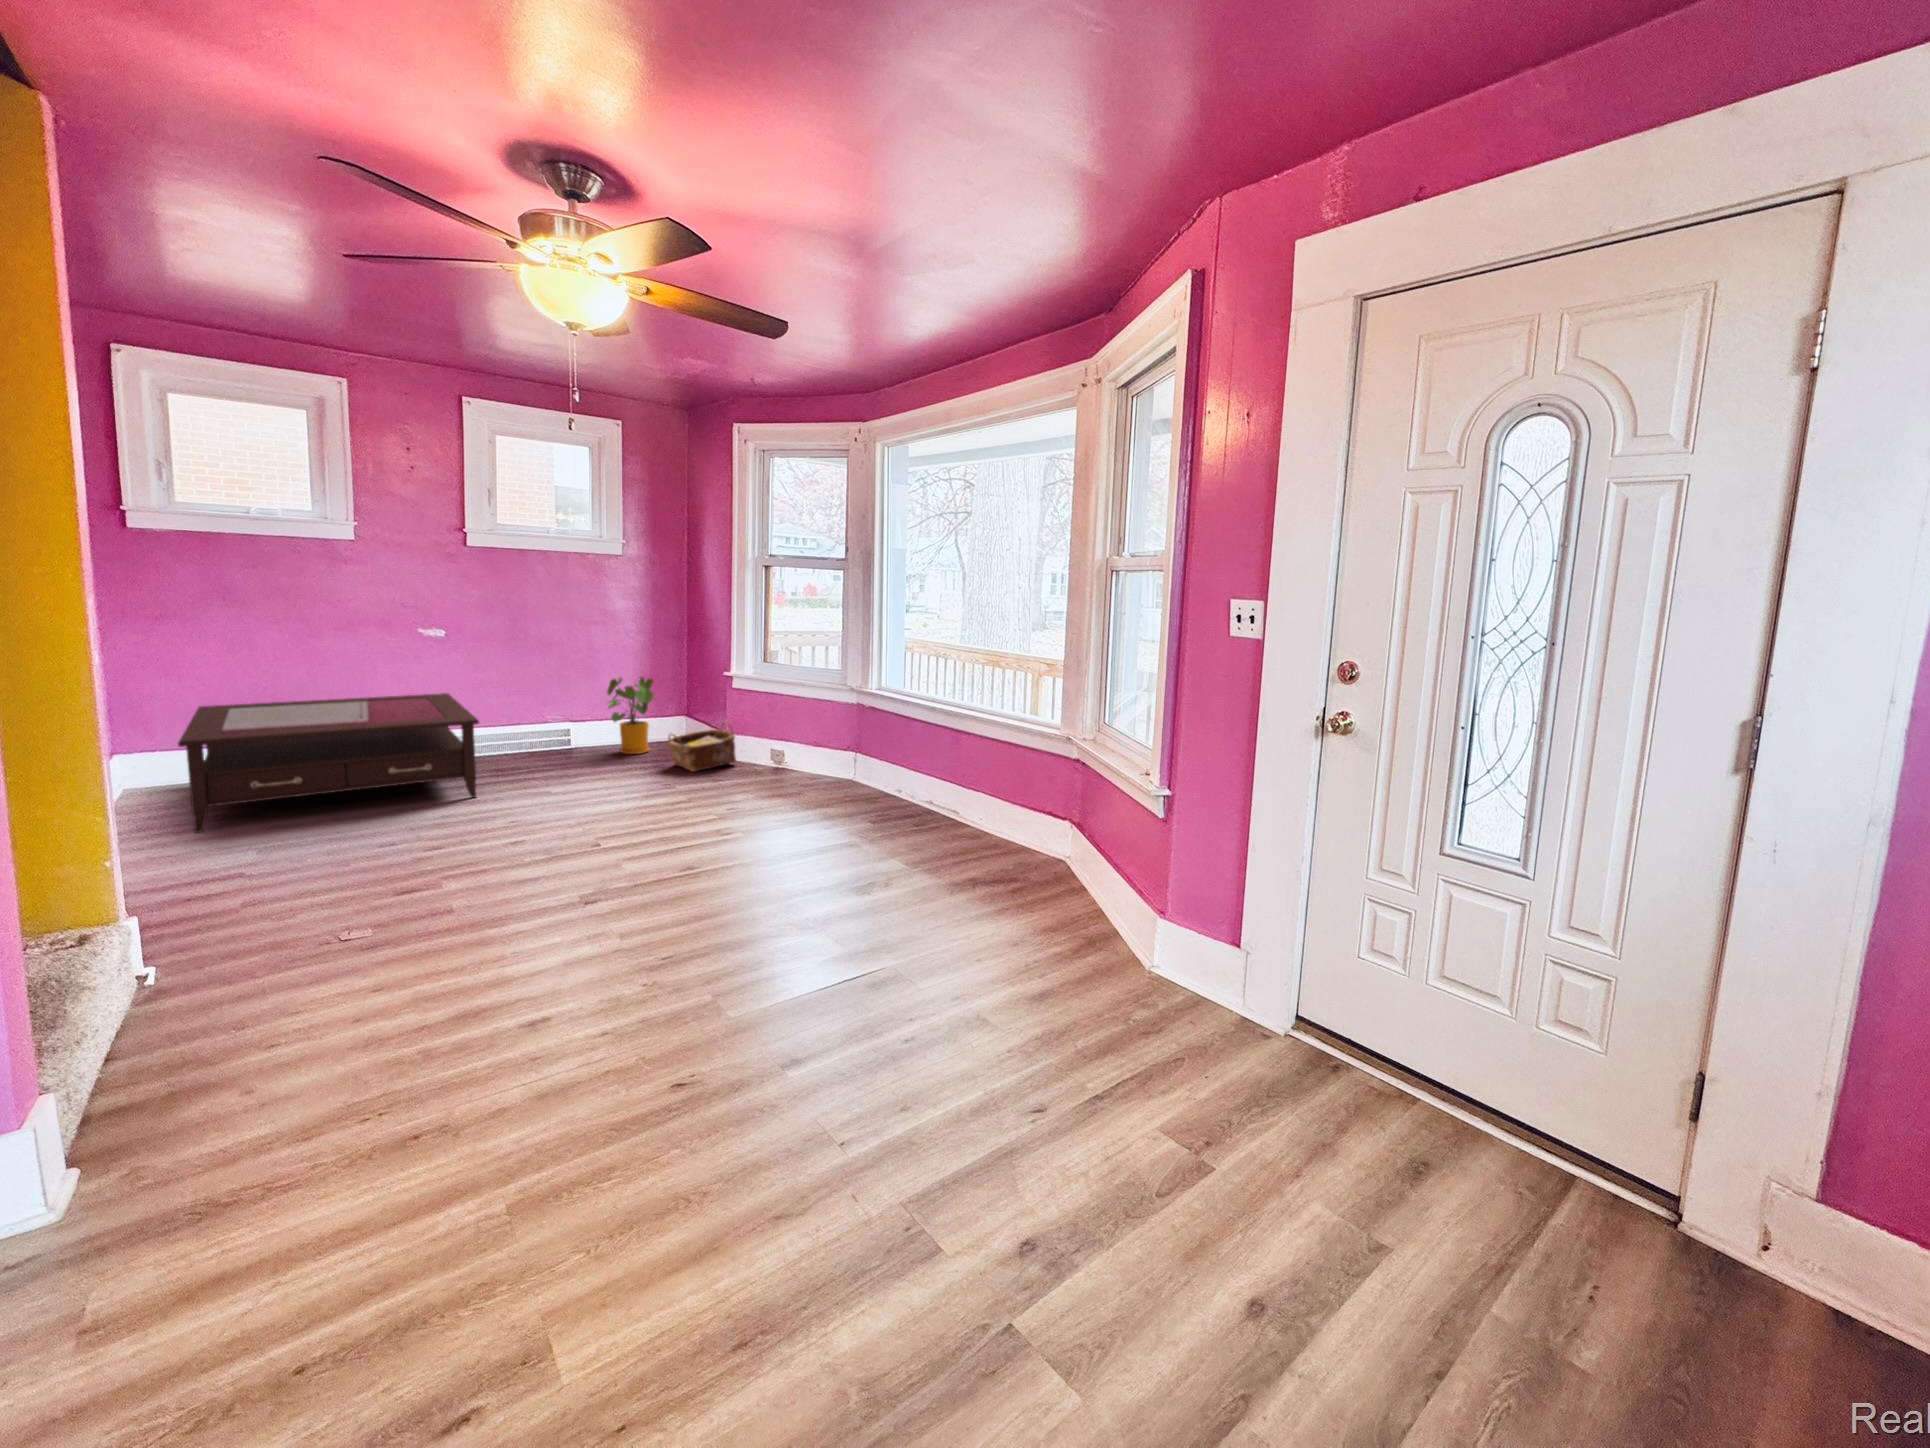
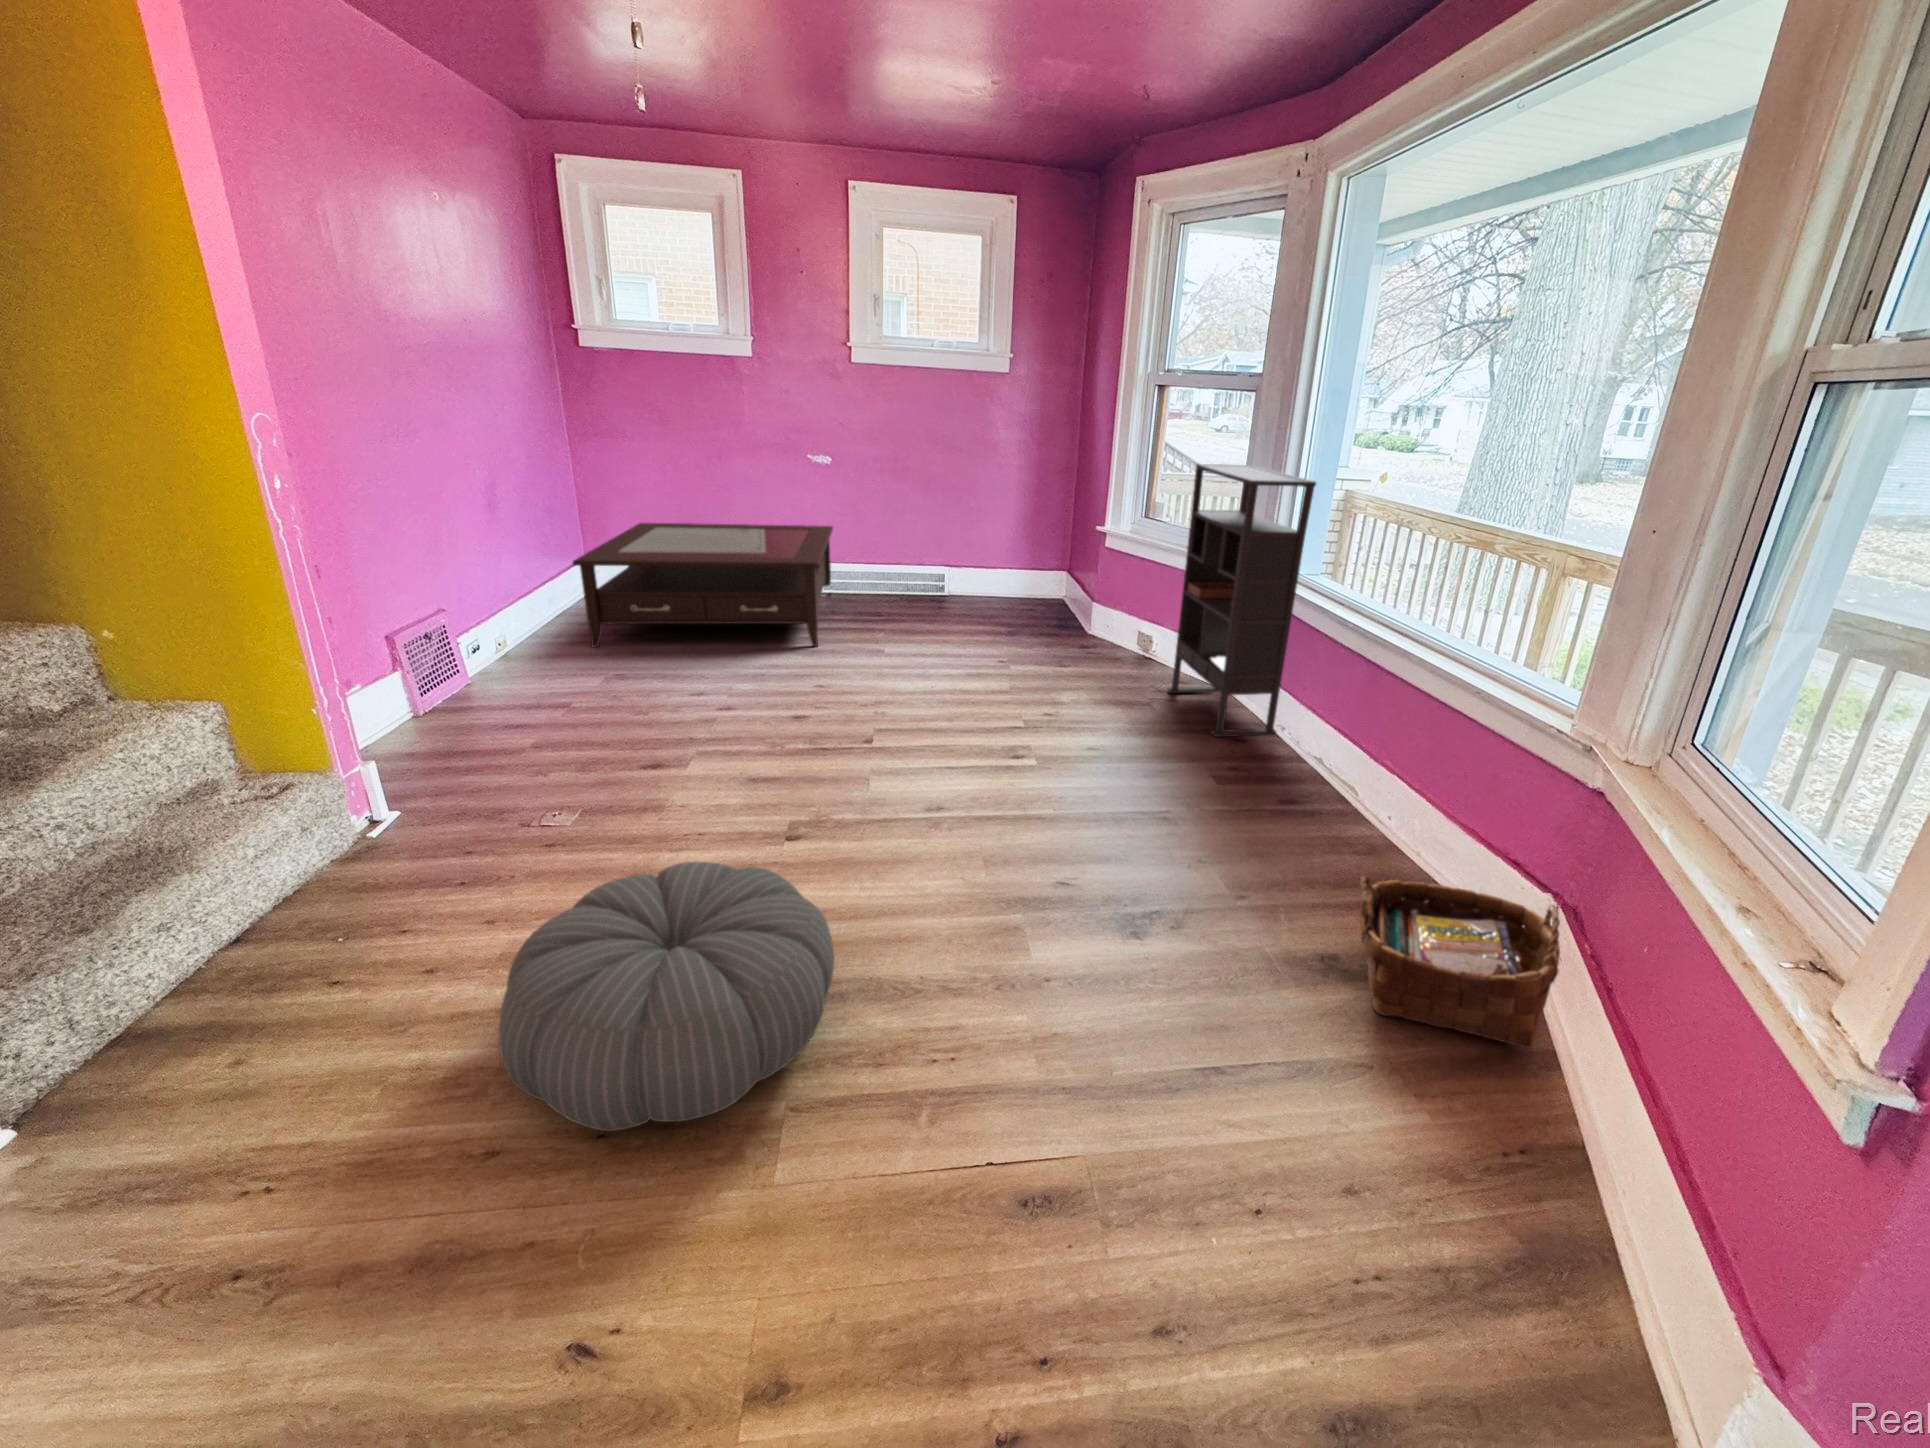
bookshelf: none [809,620,899,802] -> present [1168,464,1316,737]
house plant: present [607,677,654,754] -> none [969,521,1033,614]
woven basket: present [668,721,736,772] -> present [1360,876,1560,1048]
pouf: none [483,887,718,1040] -> present [499,861,834,1131]

